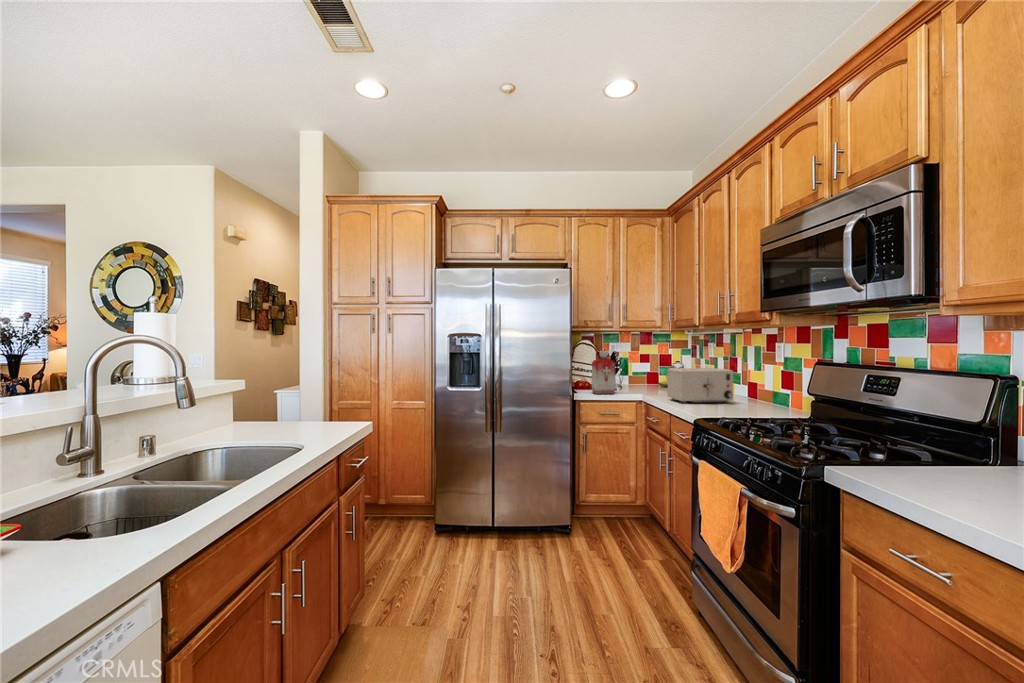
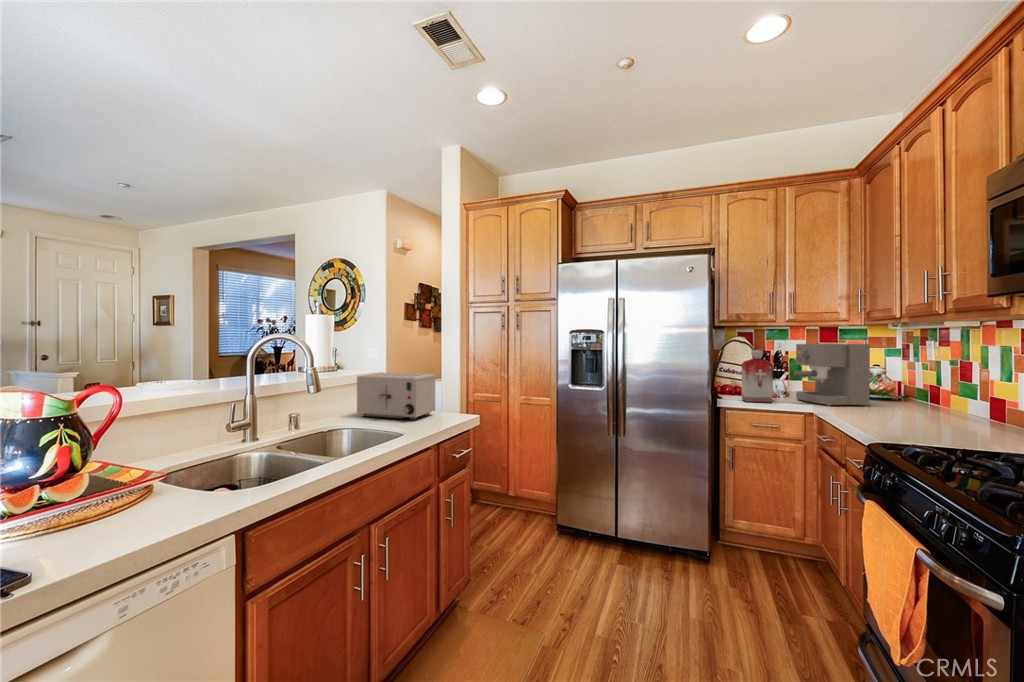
coffee maker: none [629,345,678,394] -> present [793,343,870,406]
toaster: present [668,368,733,403] -> present [357,373,435,420]

